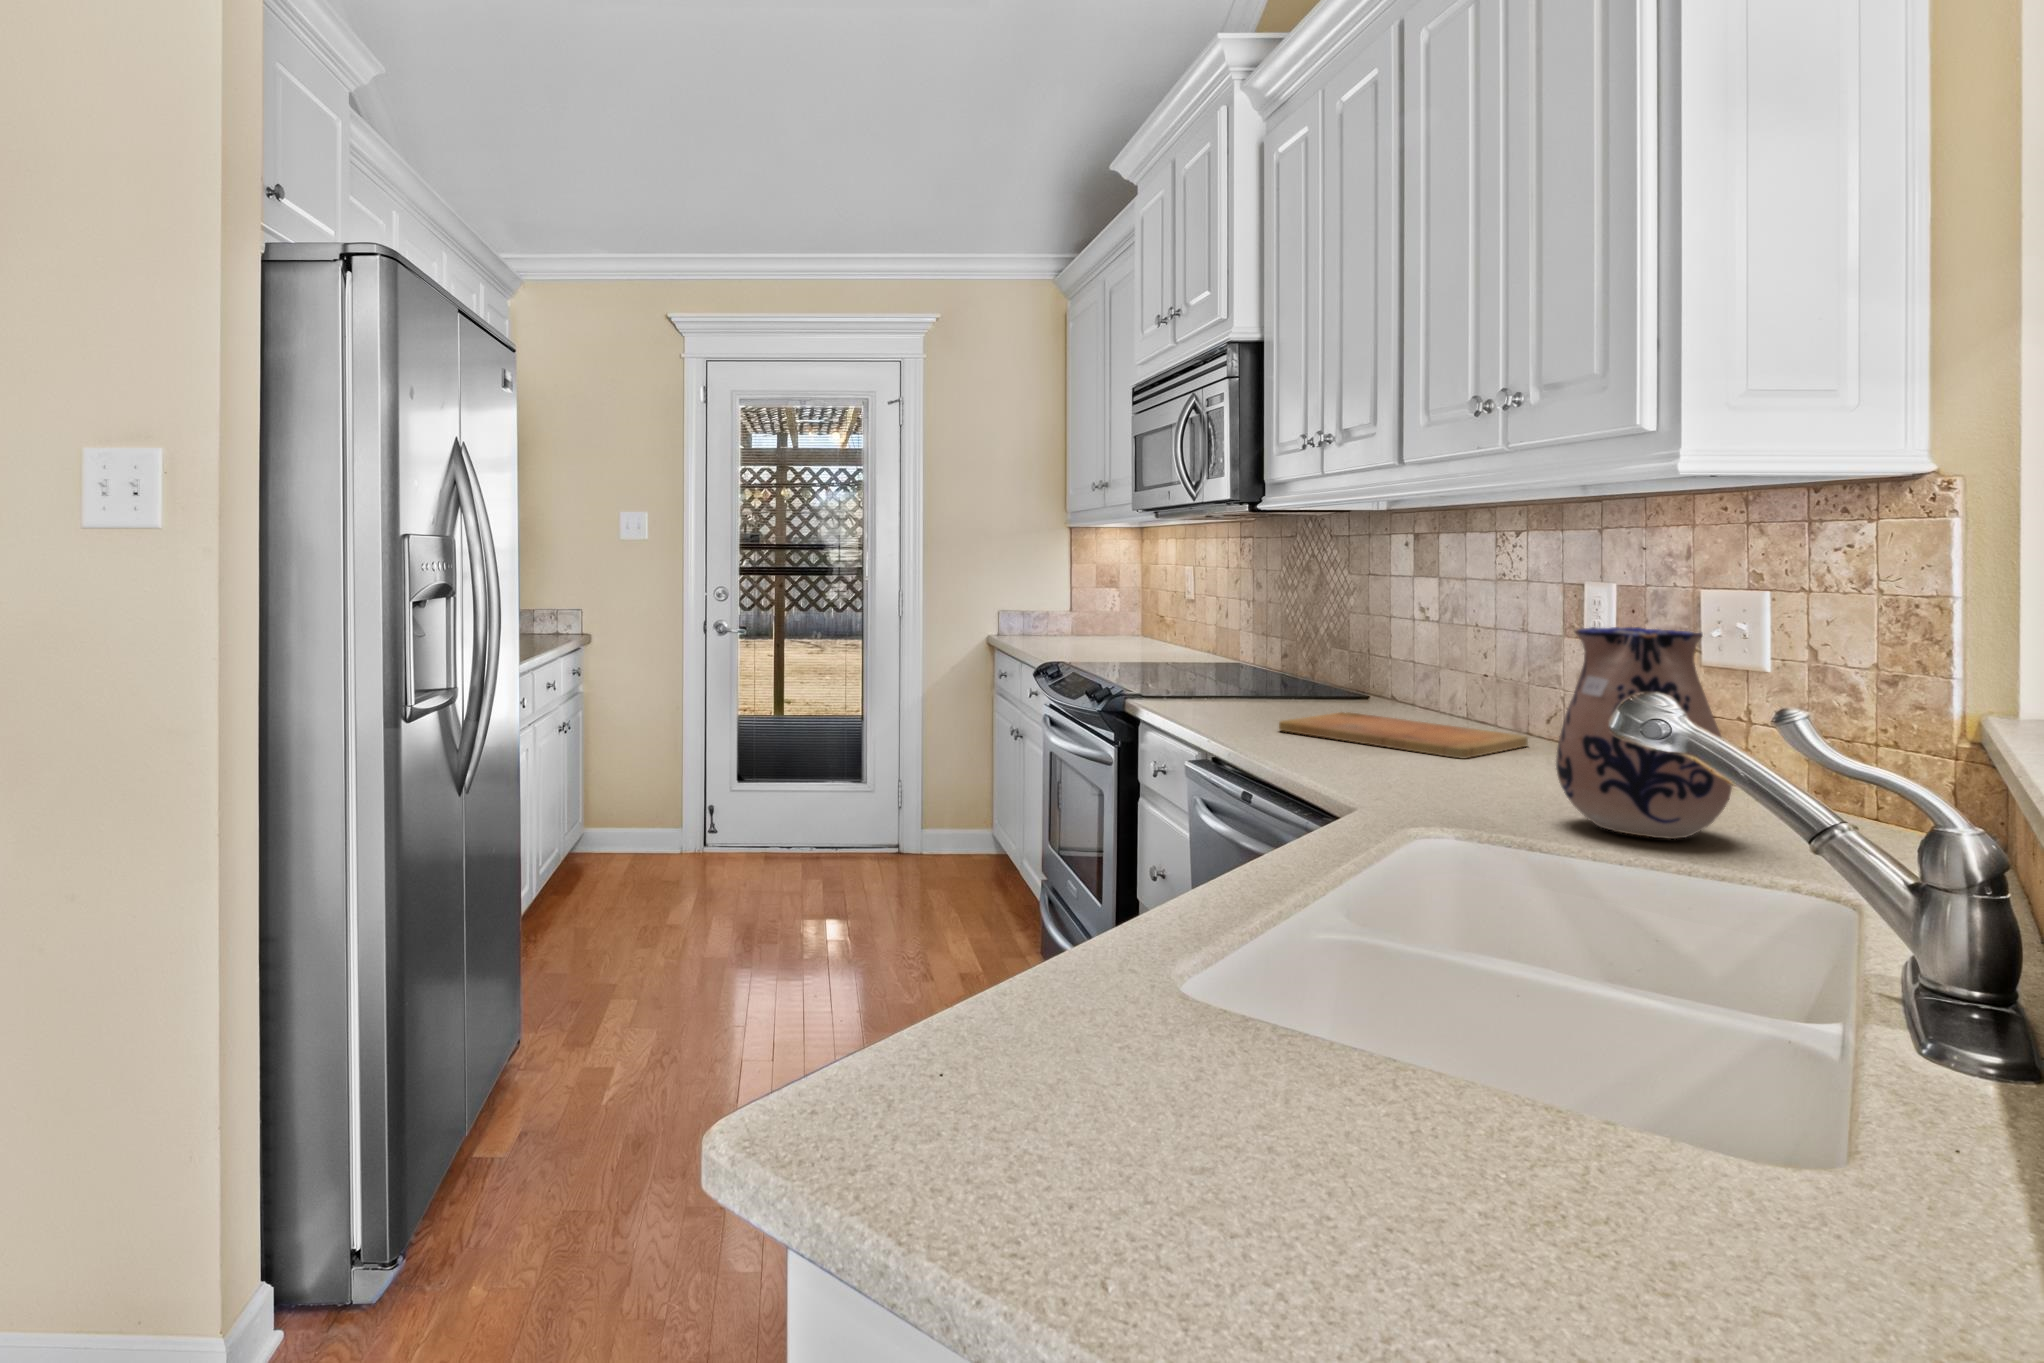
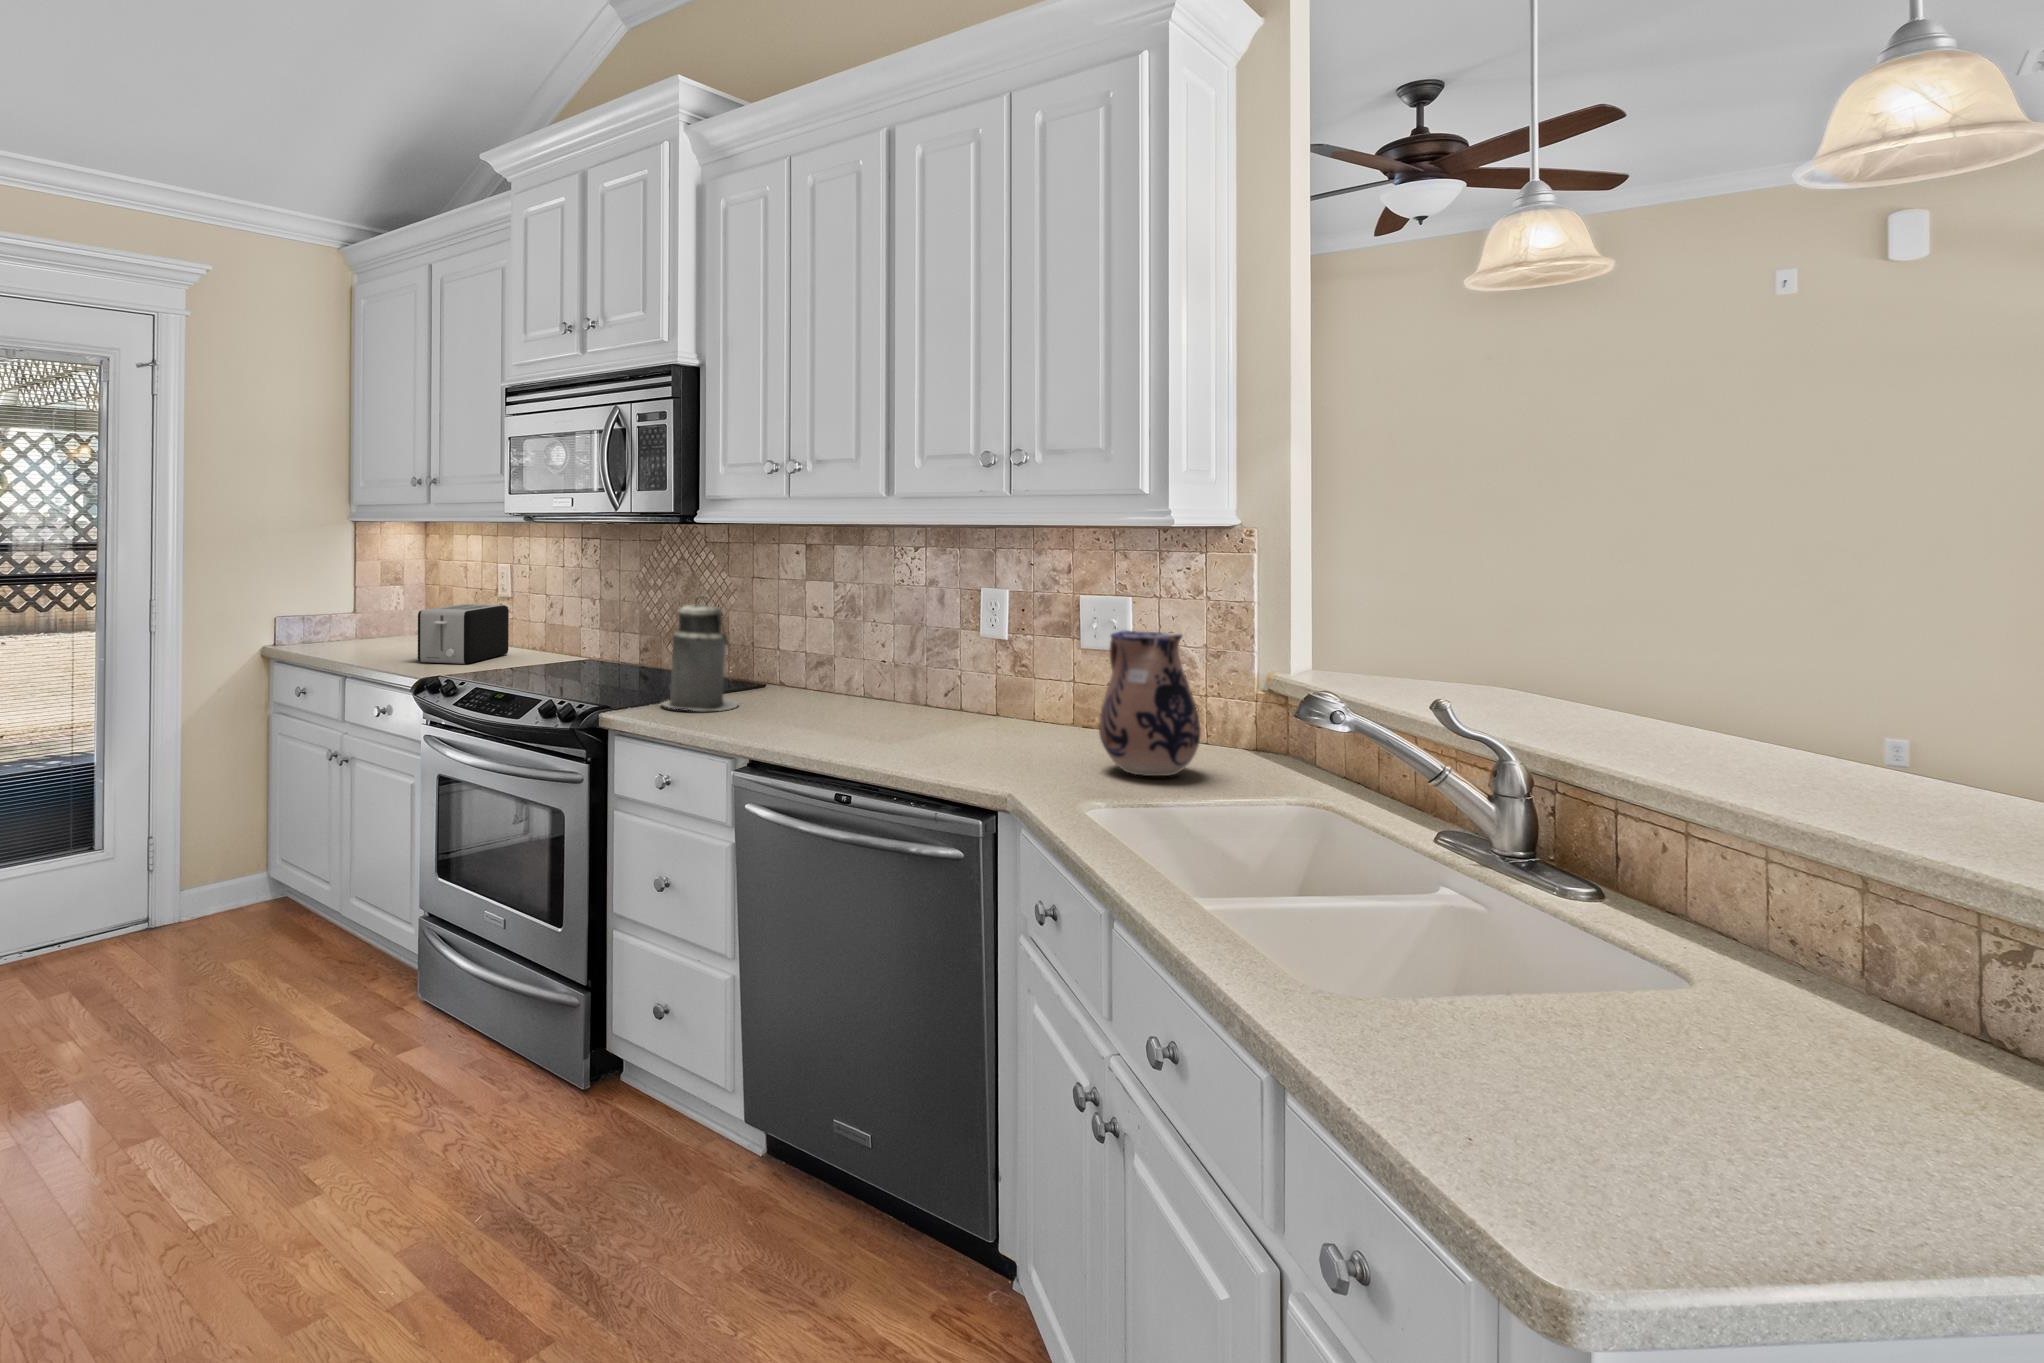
canister: none [1197,586,1288,712] -> present [662,596,738,711]
toaster: none [1081,603,1179,658] -> present [418,604,509,664]
cutting board: present [1279,712,1528,758] -> none [785,702,947,732]

